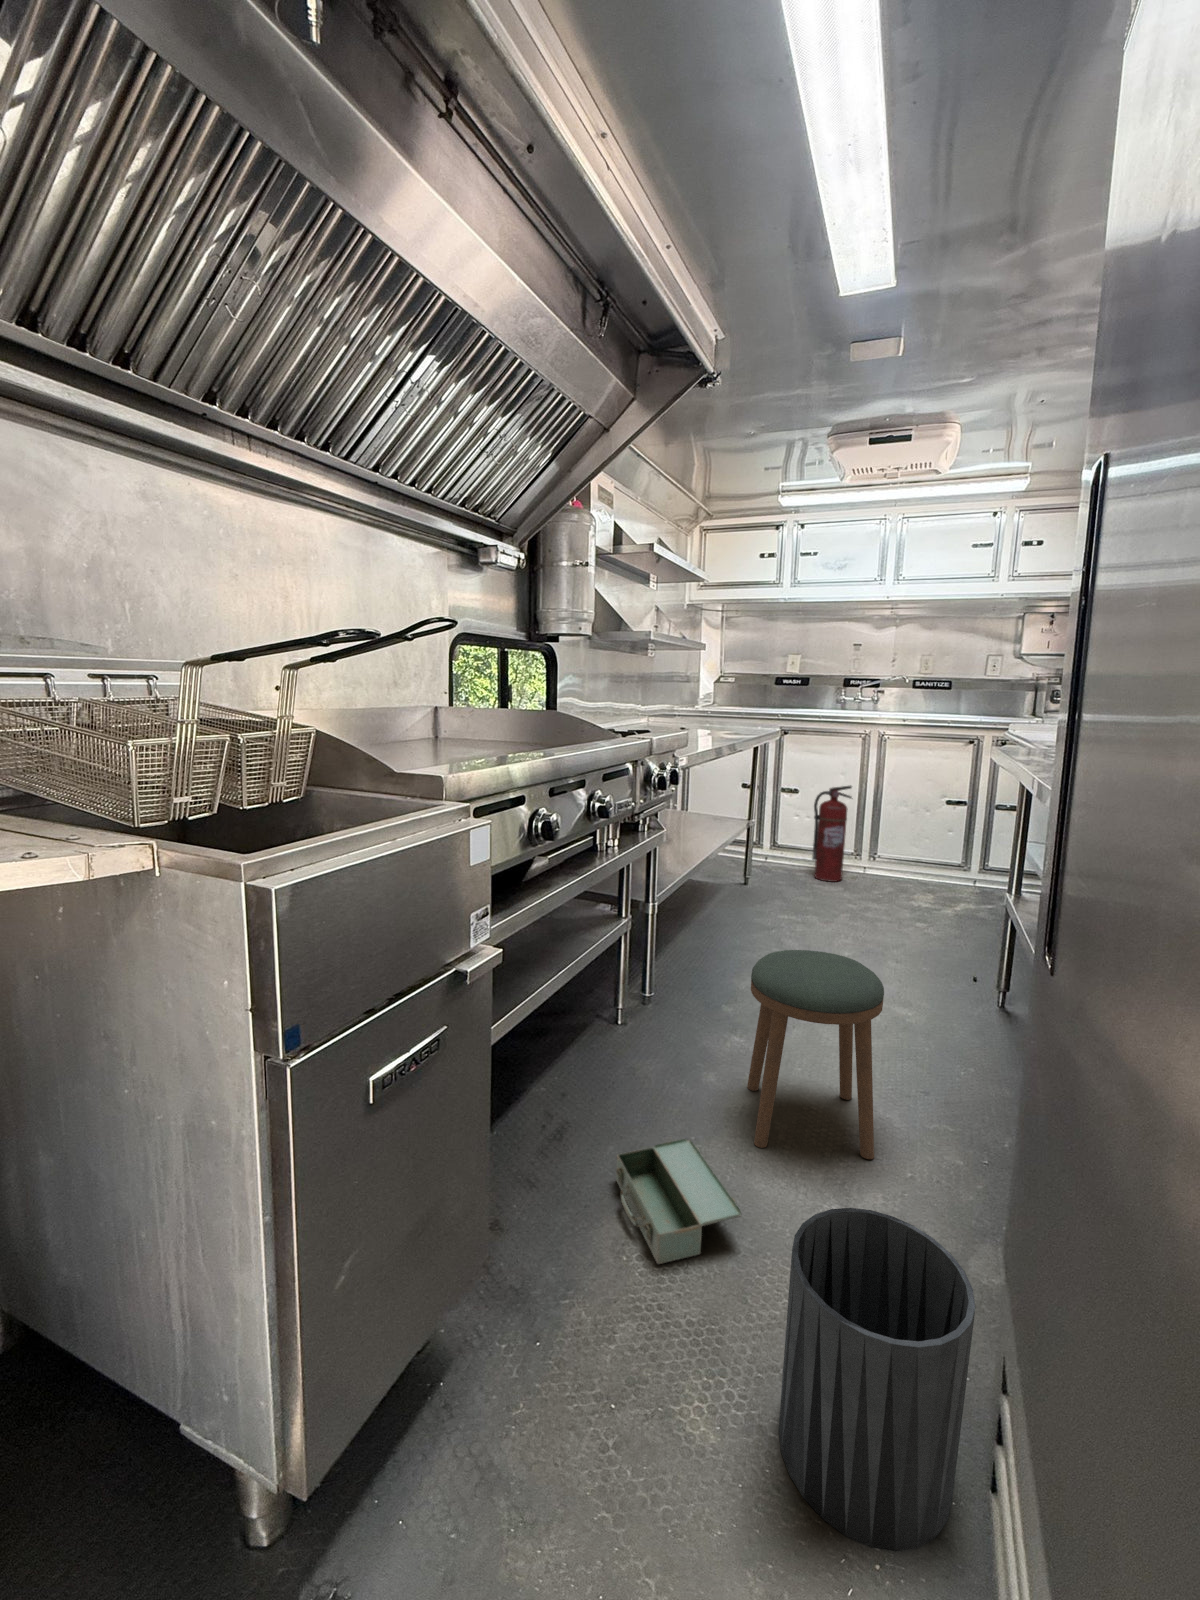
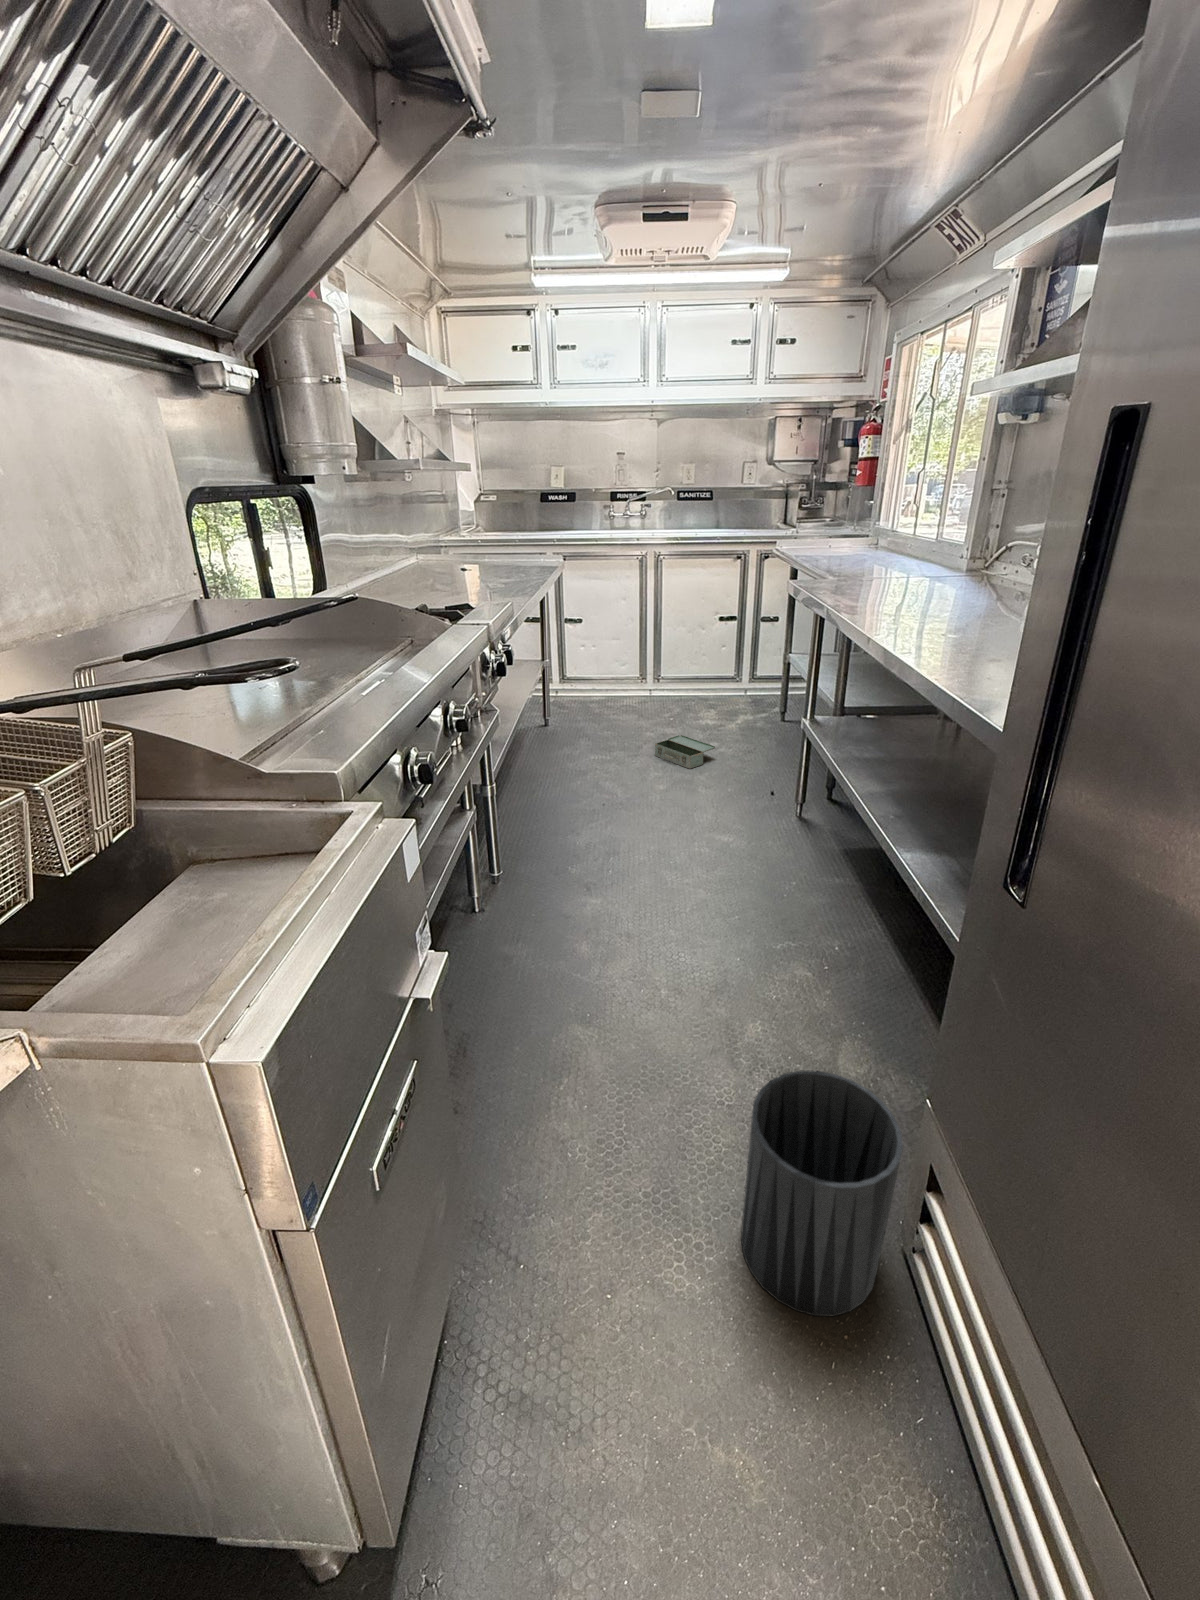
fire extinguisher: present [812,785,852,882] -> none [602,614,638,713]
stool: present [747,950,884,1159] -> none [619,819,745,1009]
toolbox: present [616,1139,741,1264] -> present [655,735,715,769]

